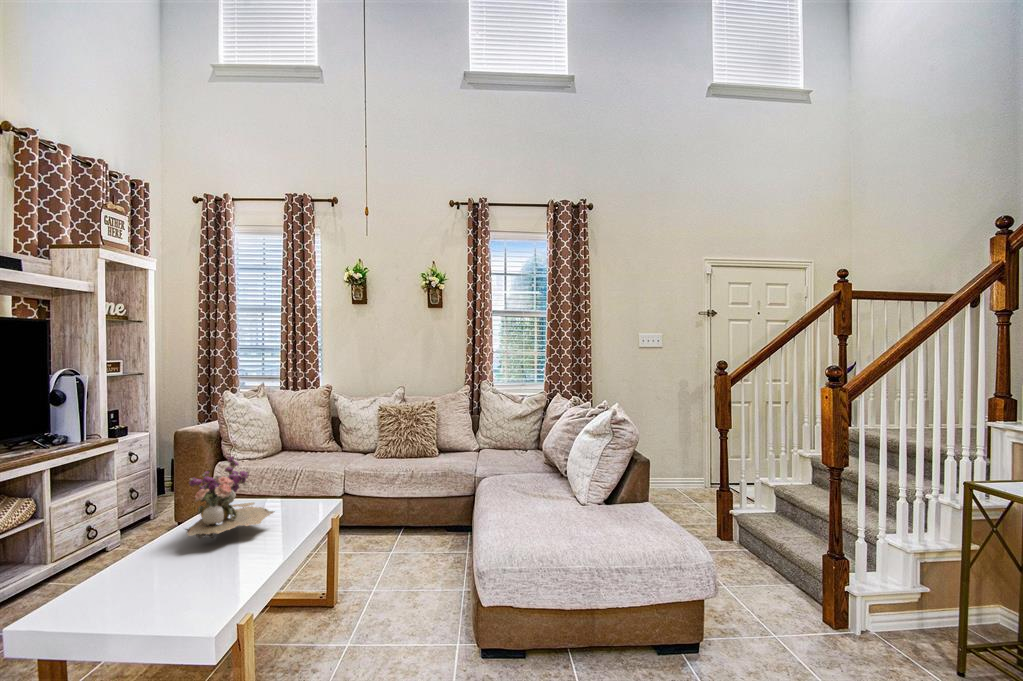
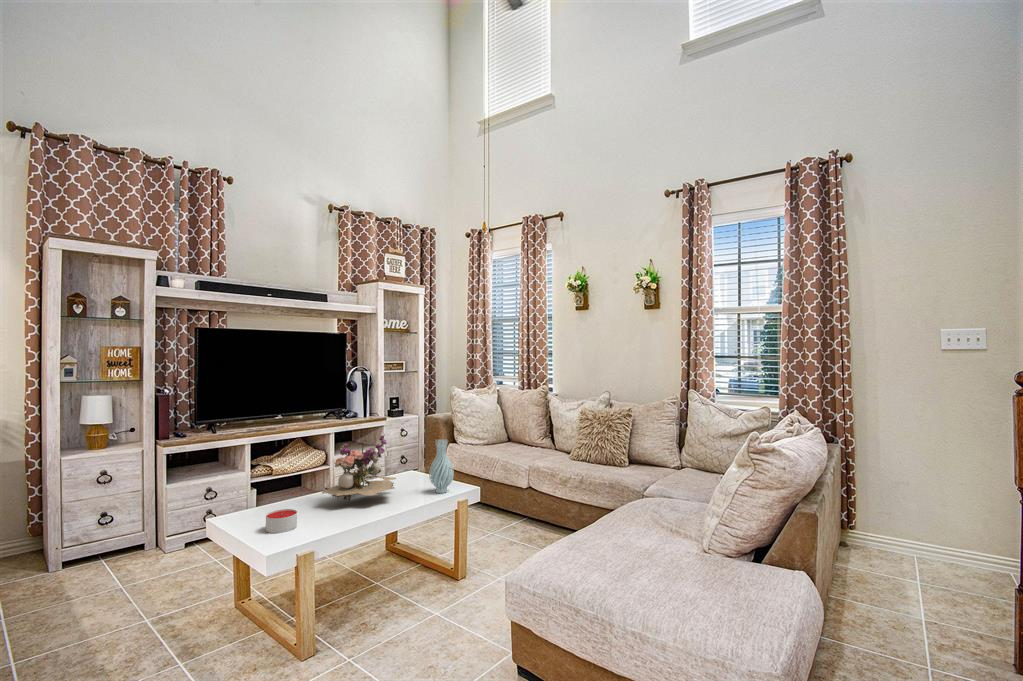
vase: none [293,450,321,509] -> present [429,440,454,493]
candle: none [166,558,207,590] -> present [266,509,297,533]

